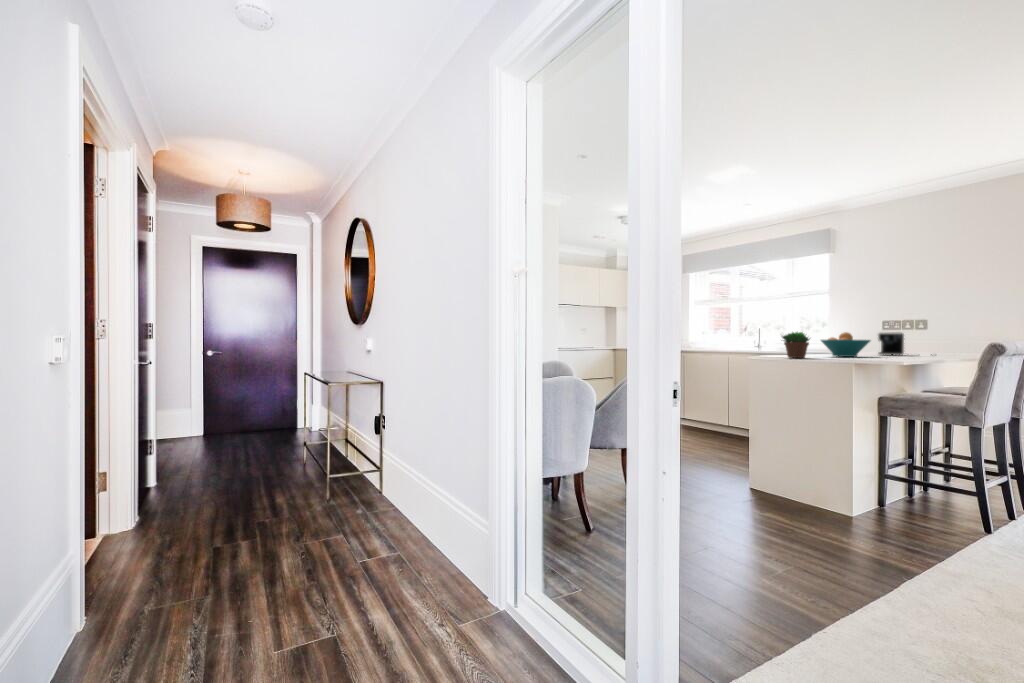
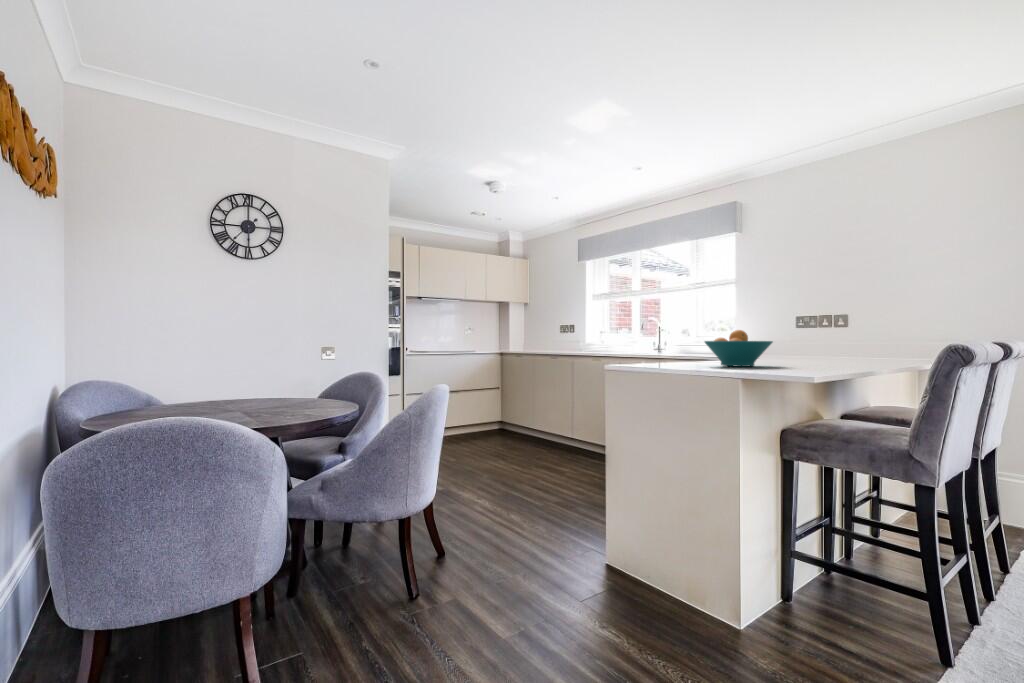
succulent plant: present [782,332,810,358] -> none [643,328,686,370]
coffee maker: present [878,333,904,355] -> none [785,331,862,363]

